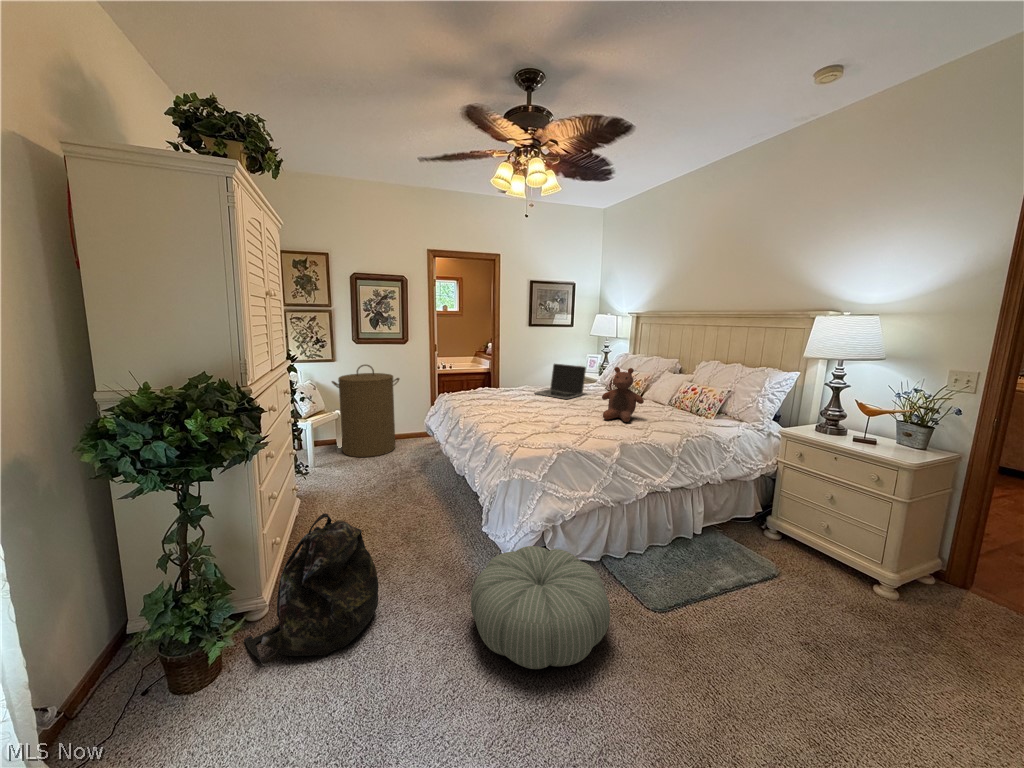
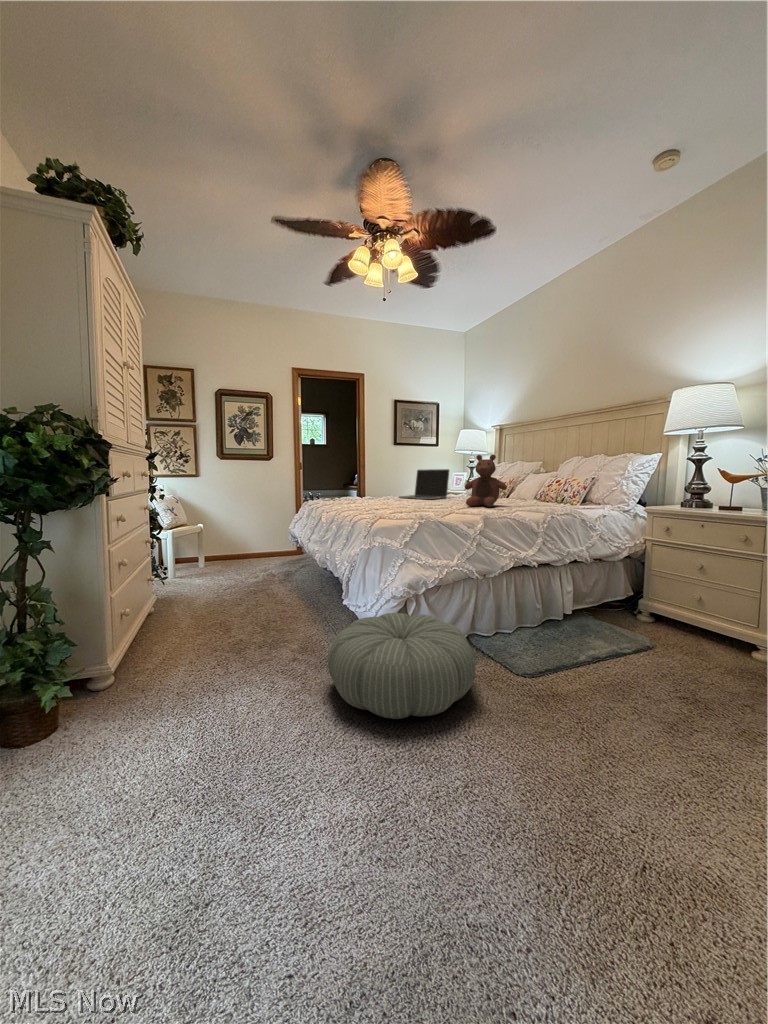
laundry hamper: present [332,365,399,457] -> none [195,477,264,570]
backpack: present [244,514,378,664] -> none [85,571,231,722]

